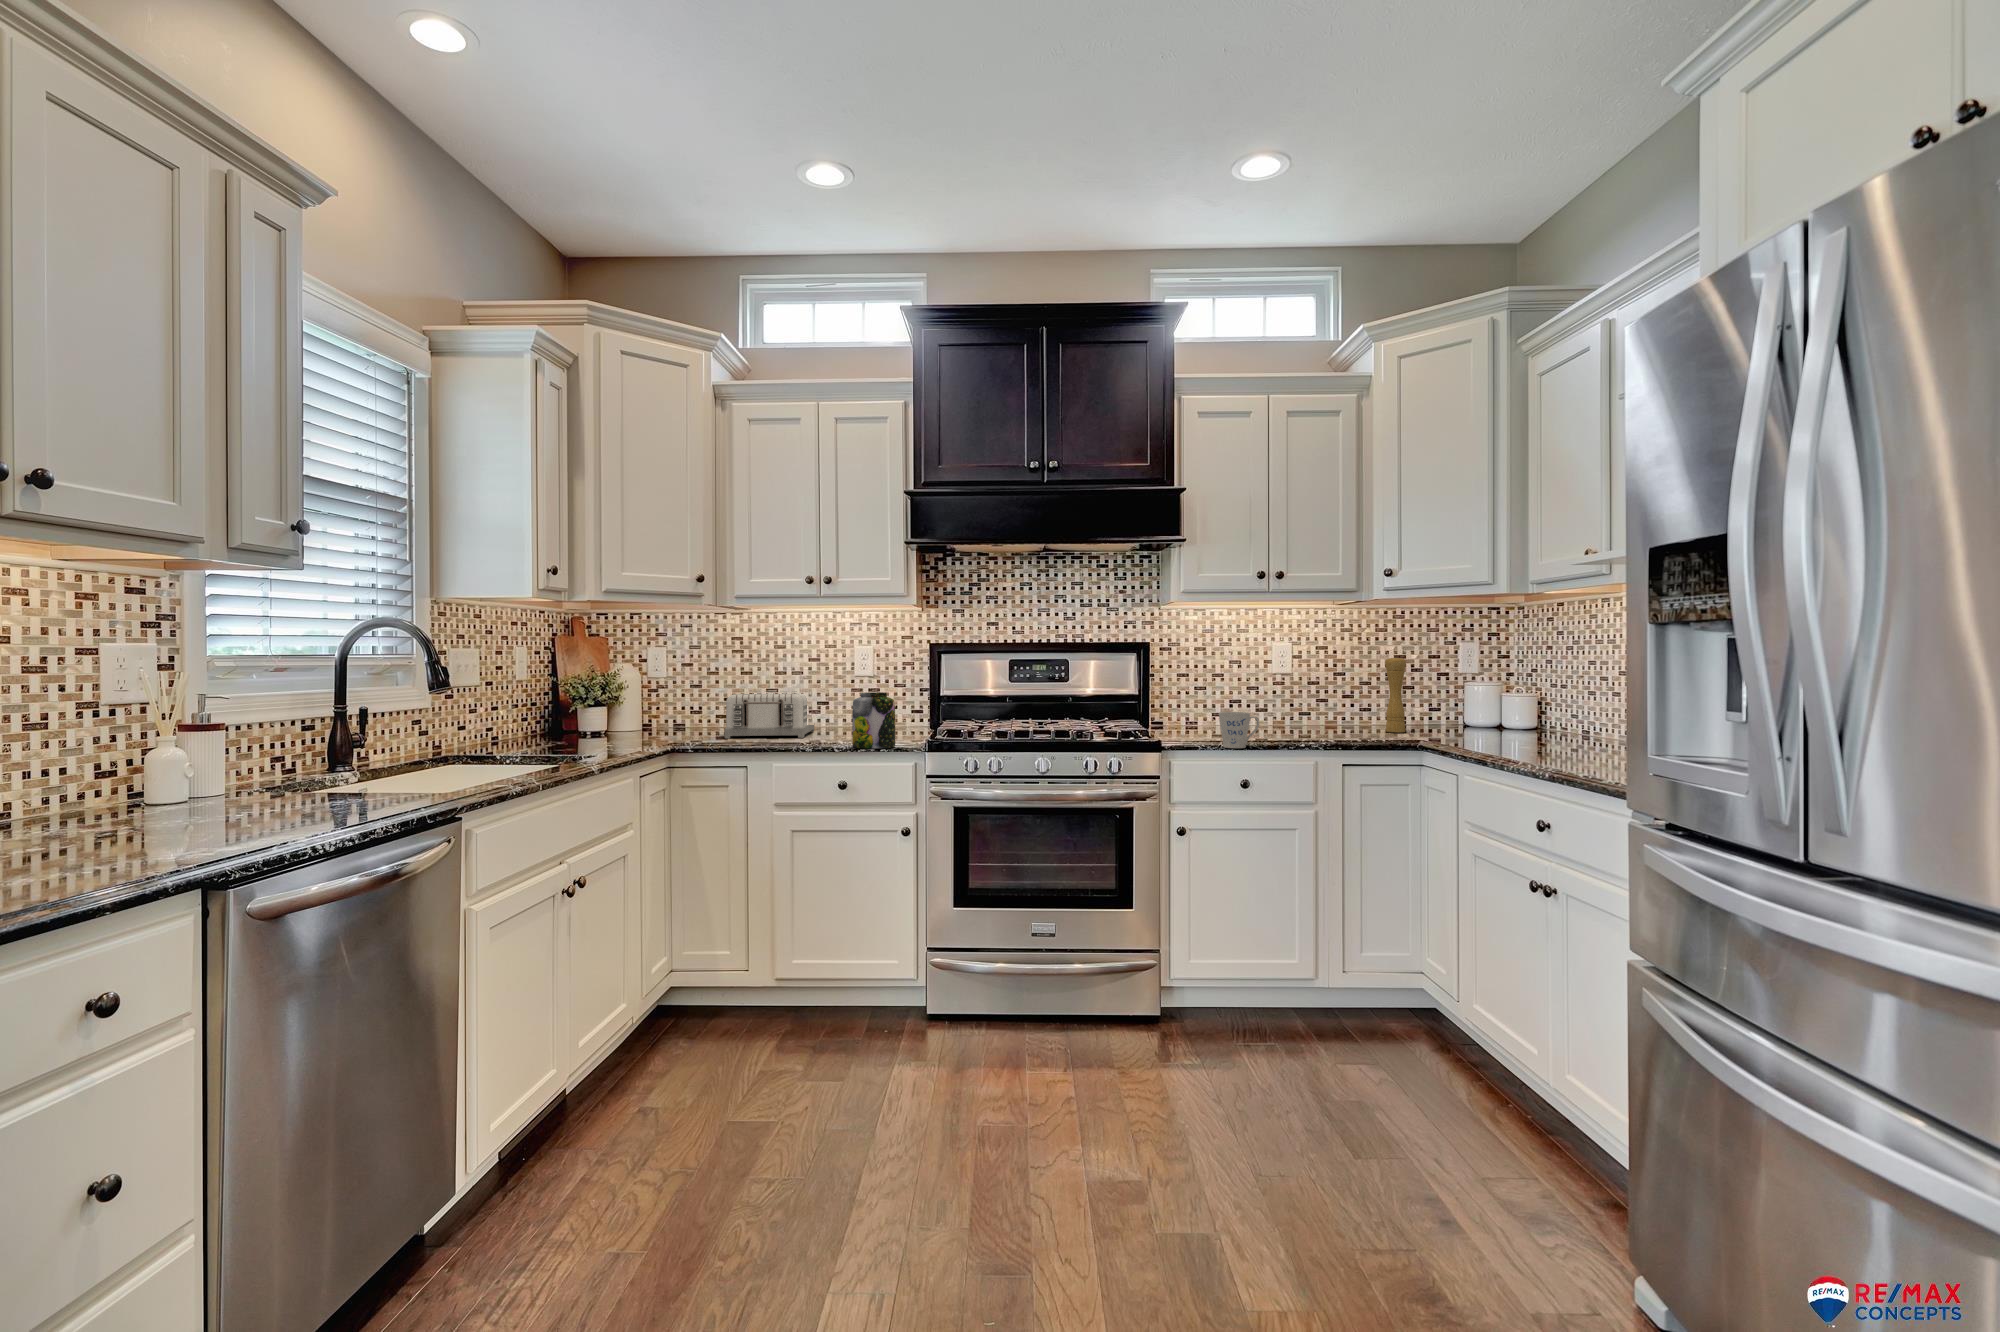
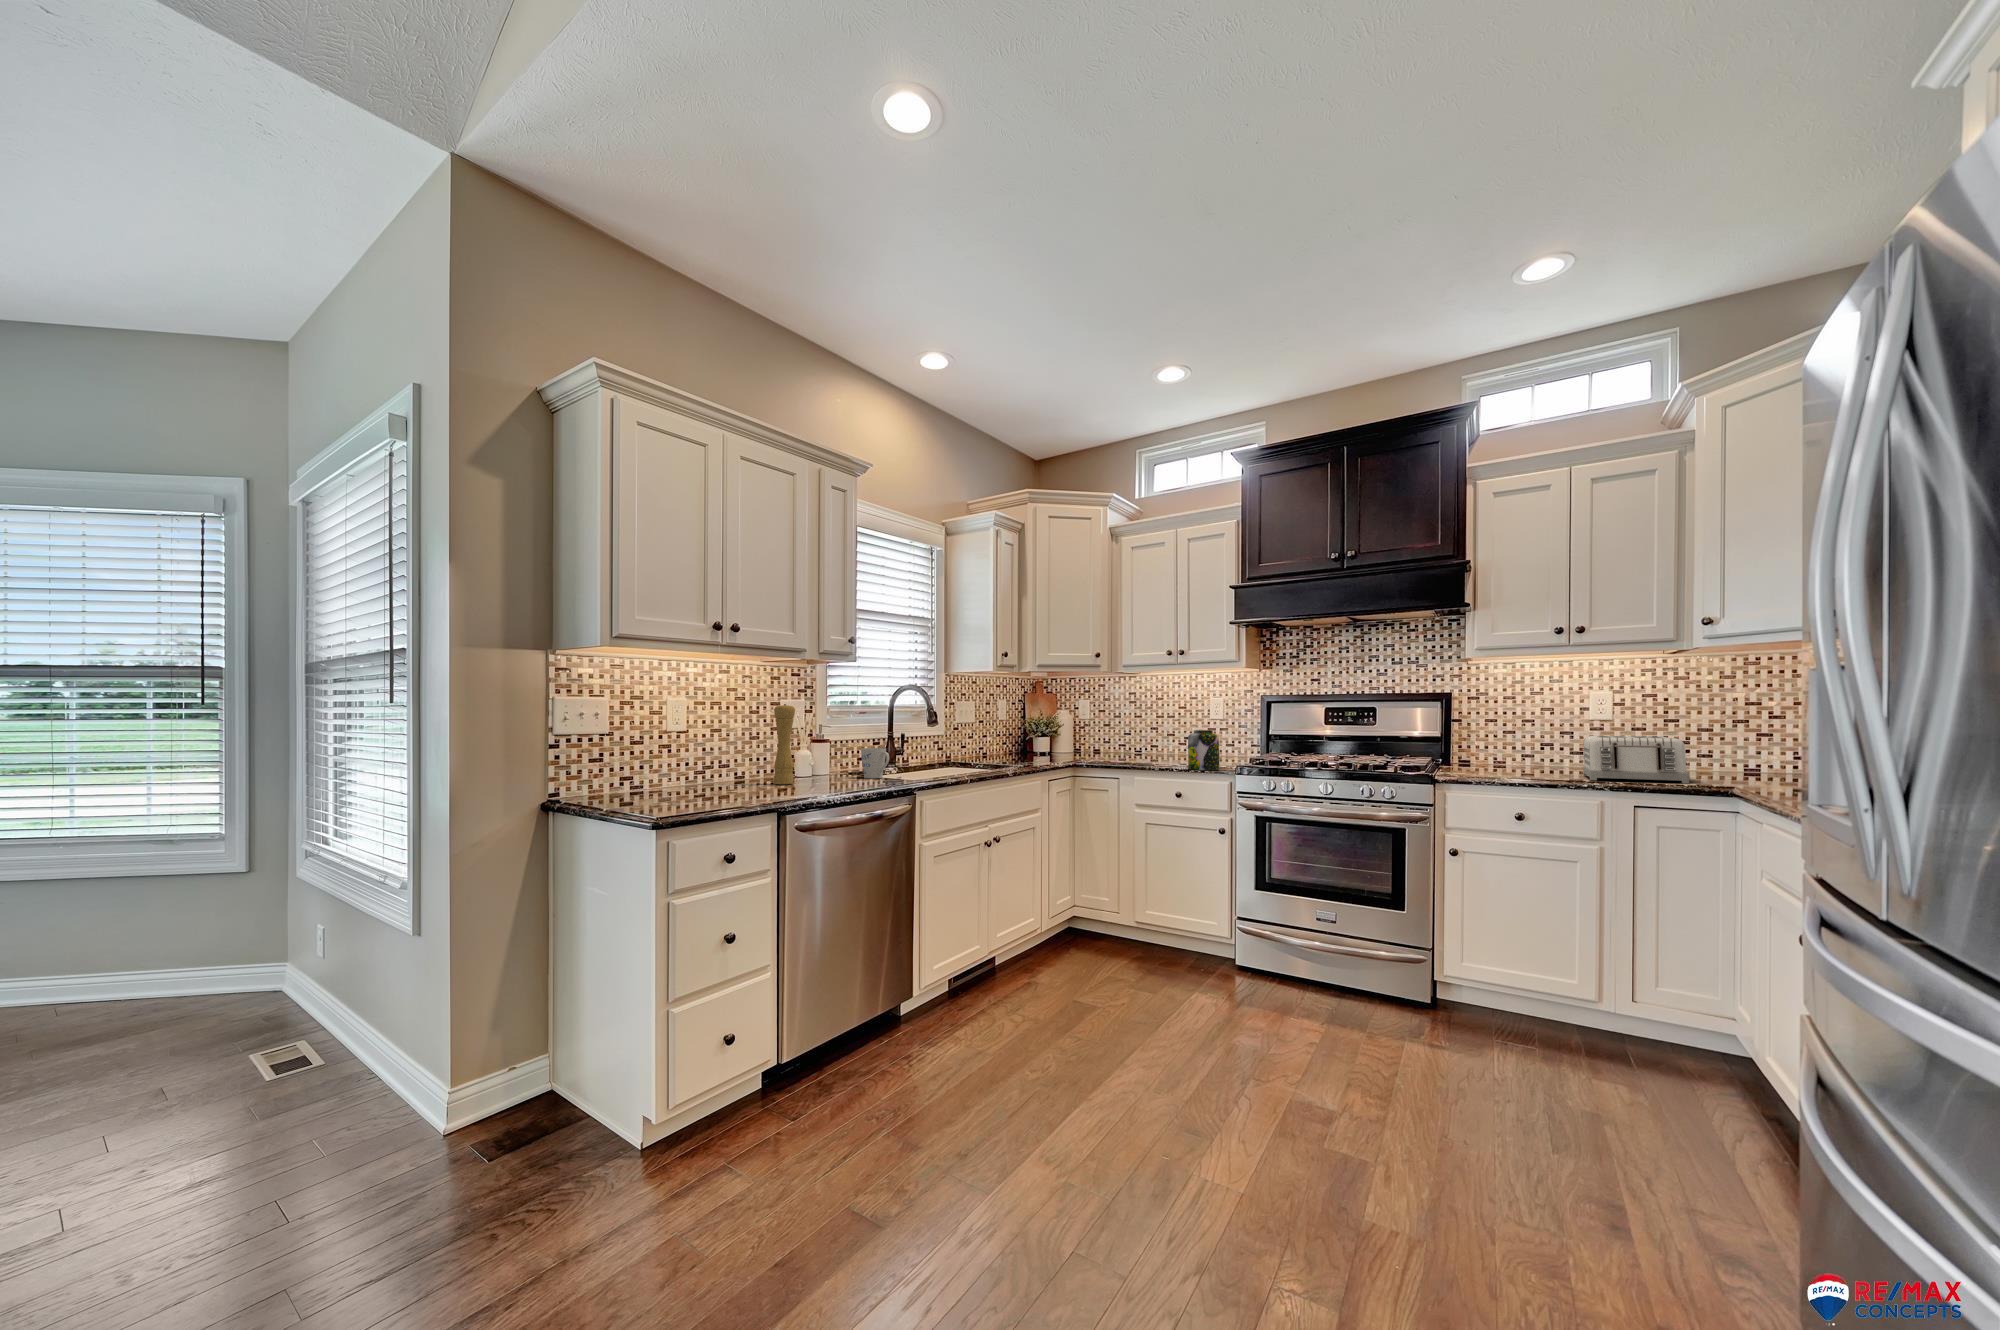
pepper mill: present [1385,657,1406,733] -> present [774,704,795,784]
toaster: present [725,691,814,738] -> present [1583,736,1689,783]
mug: present [1219,712,1259,748] -> present [861,748,889,778]

